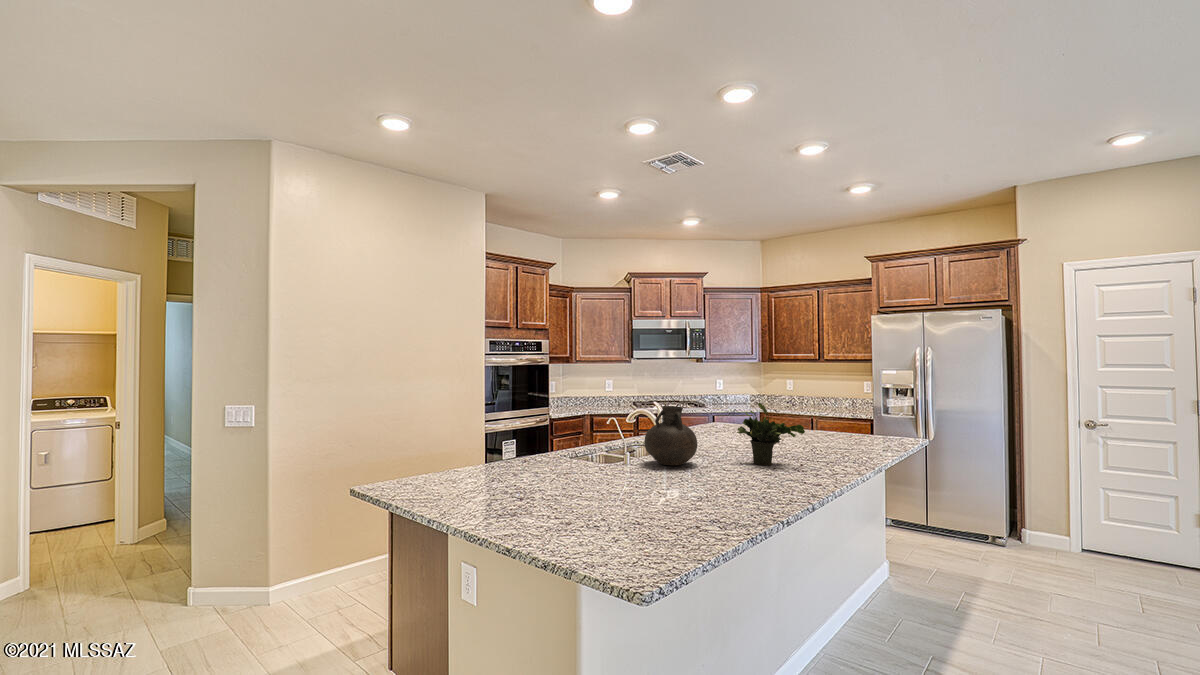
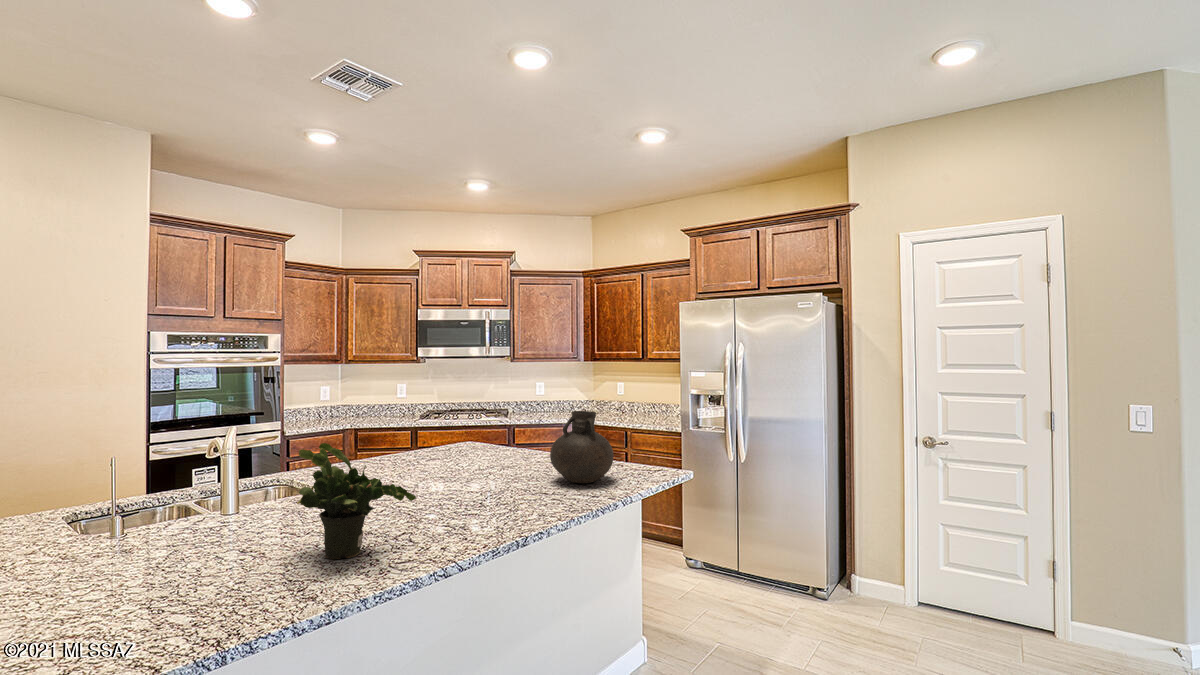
vase: present [644,406,697,465] -> present [550,411,613,483]

